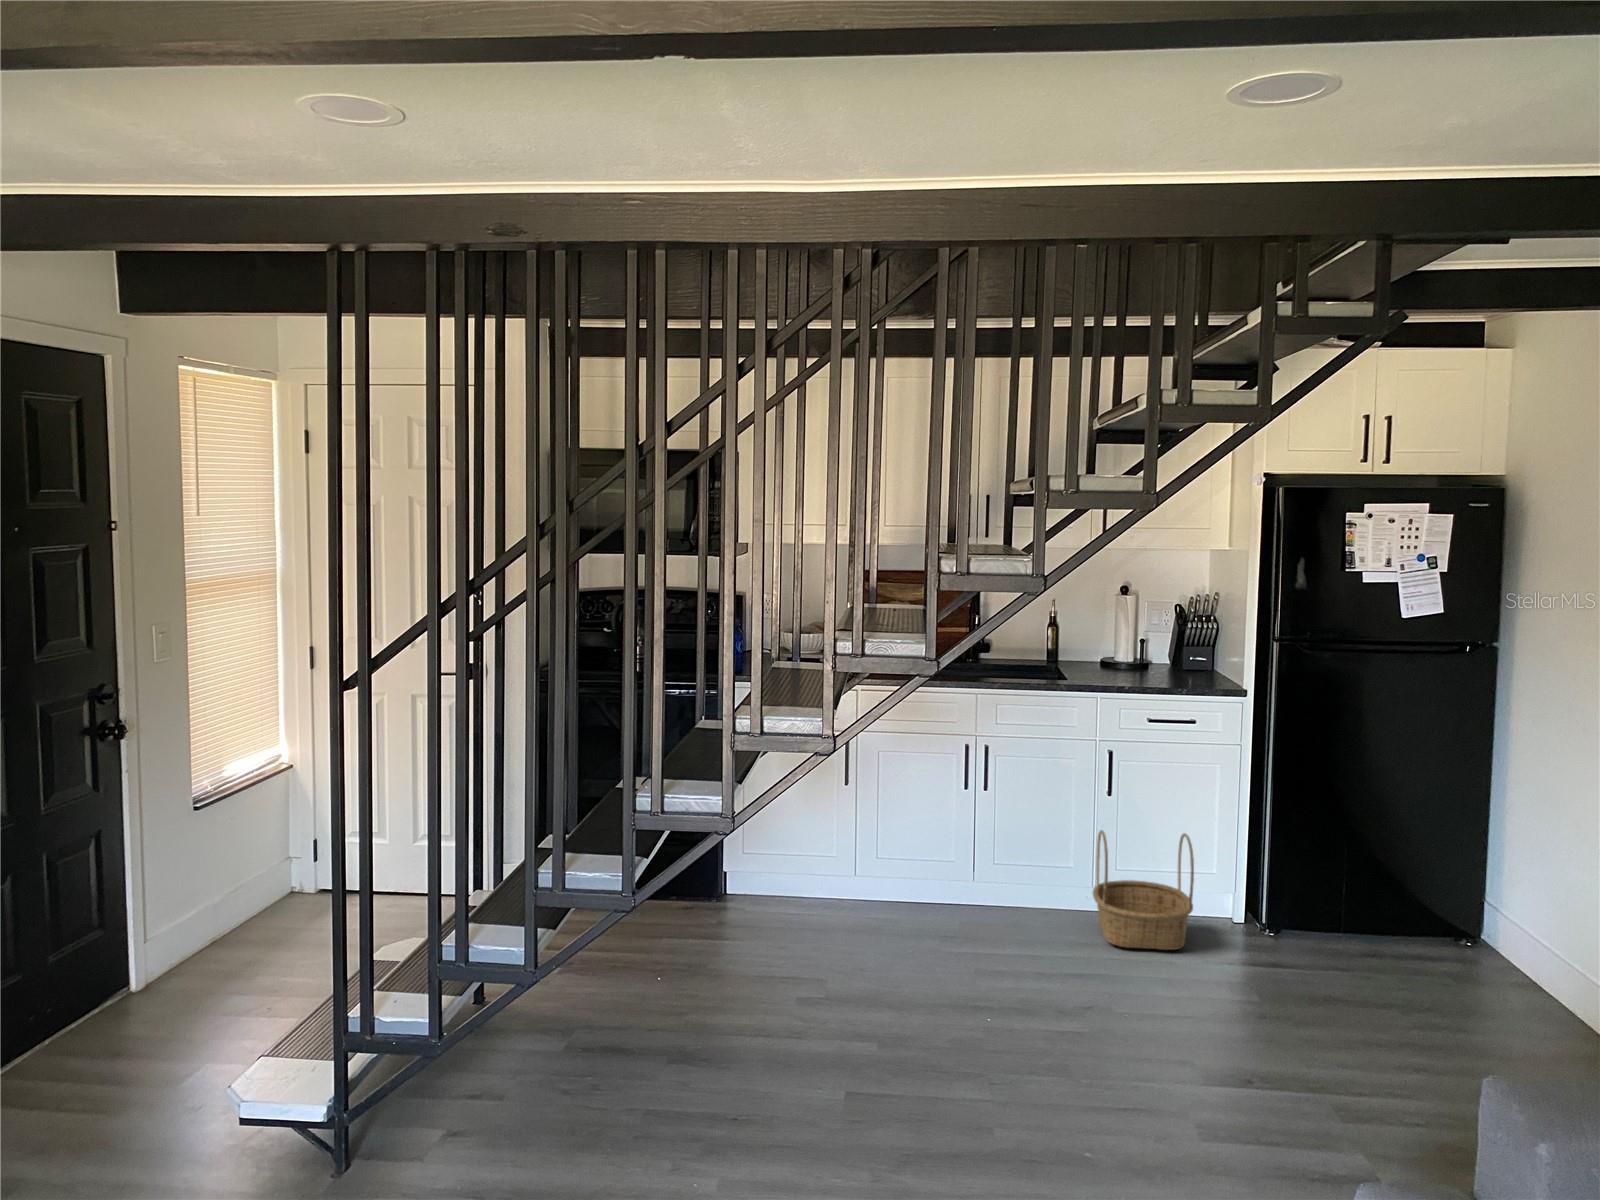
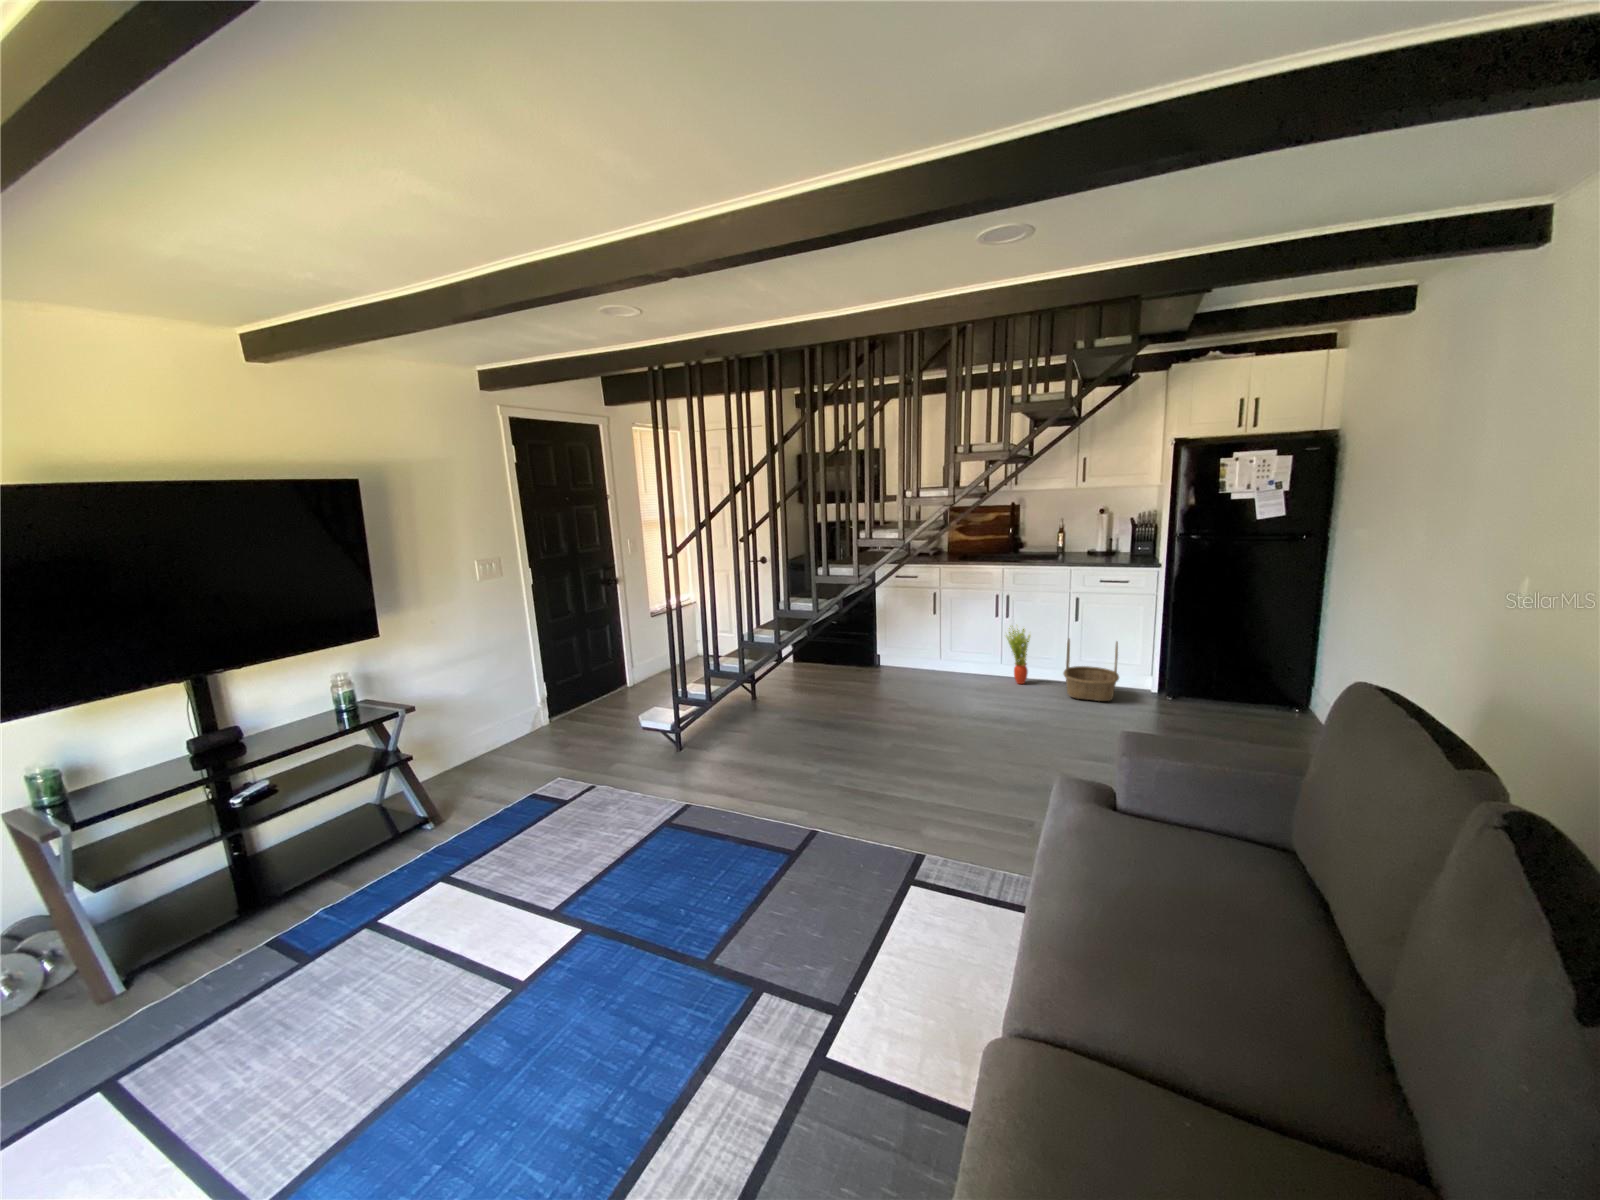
potted plant: none [980,804,1032,921] -> present [1006,626,1030,684]

